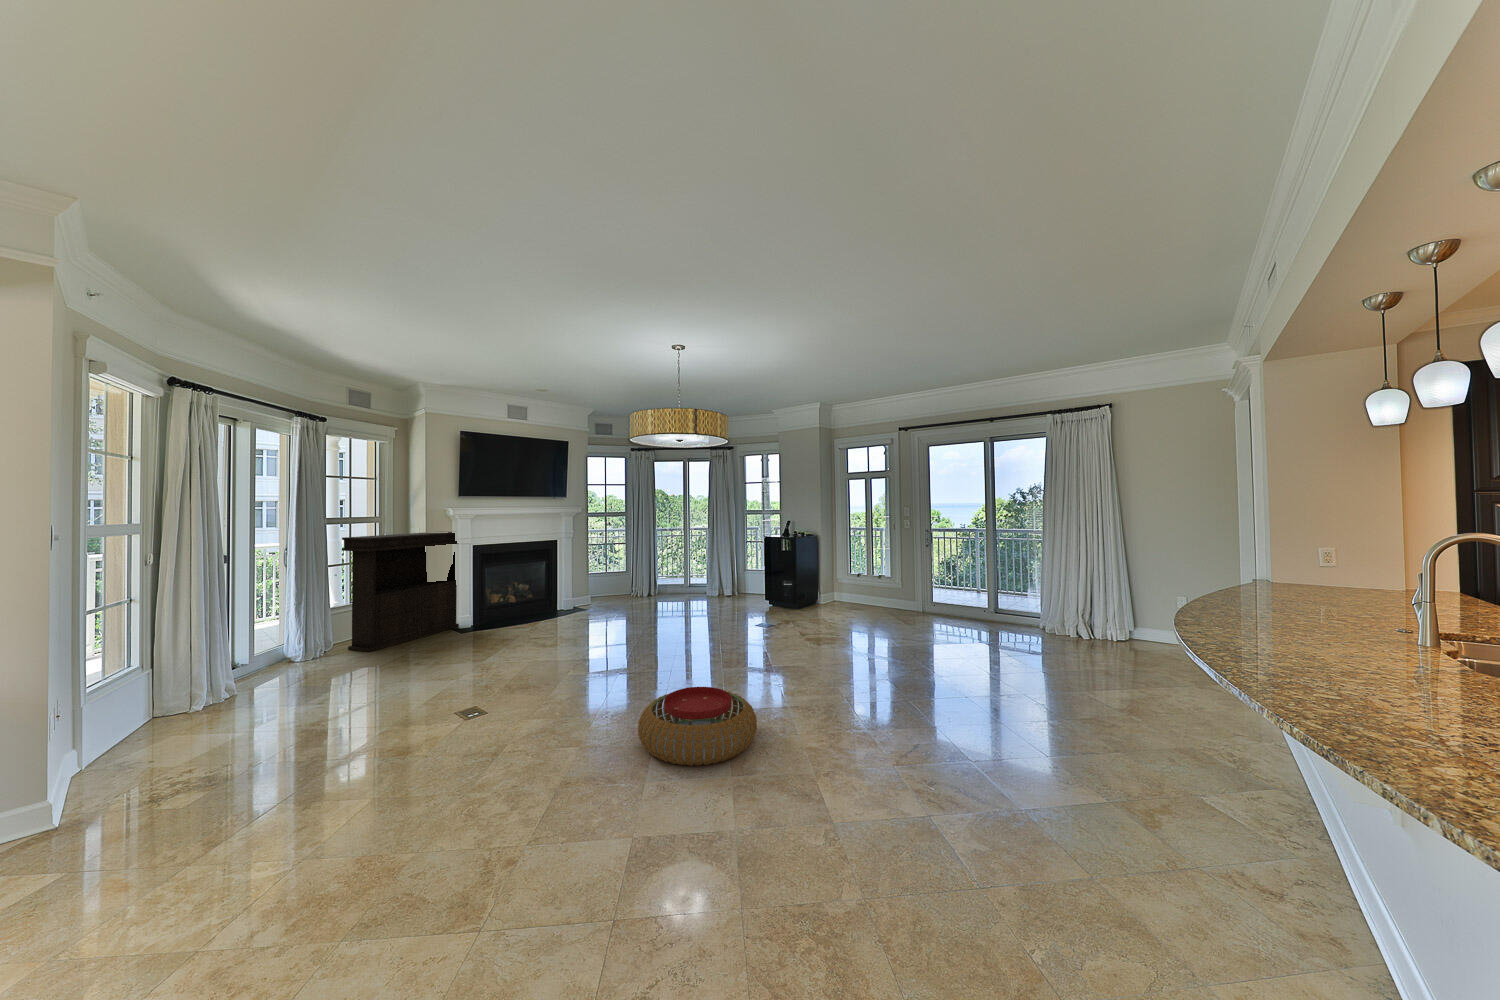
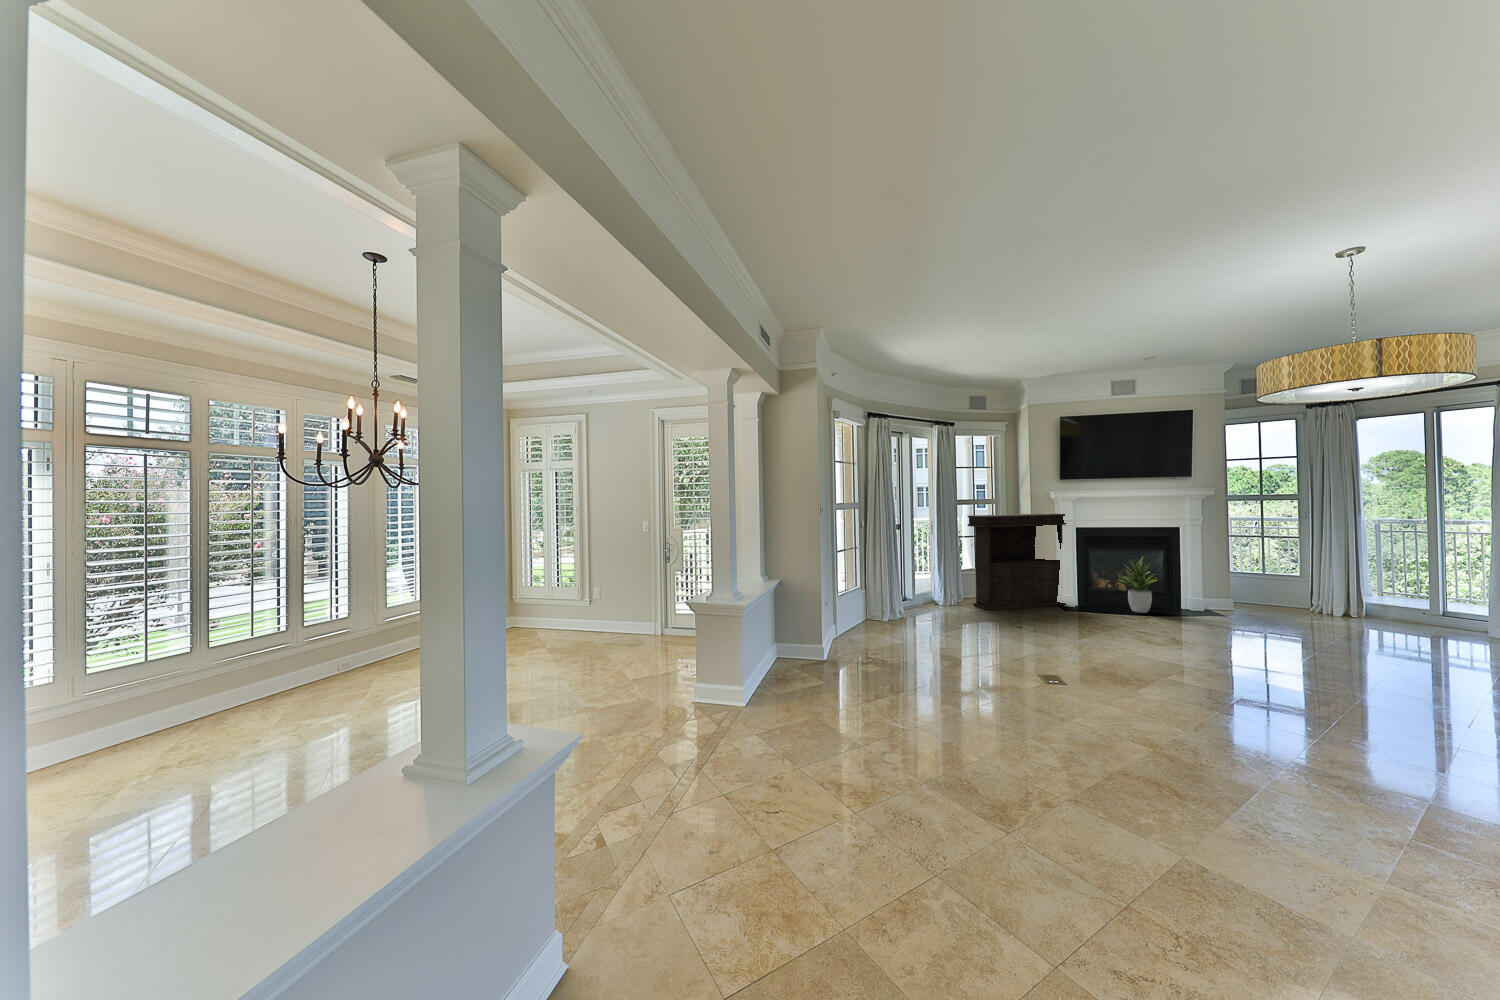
potted plant: none [509,569,543,622] -> present [1120,557,1157,613]
pouf: present [638,687,757,766] -> none [1193,700,1391,797]

